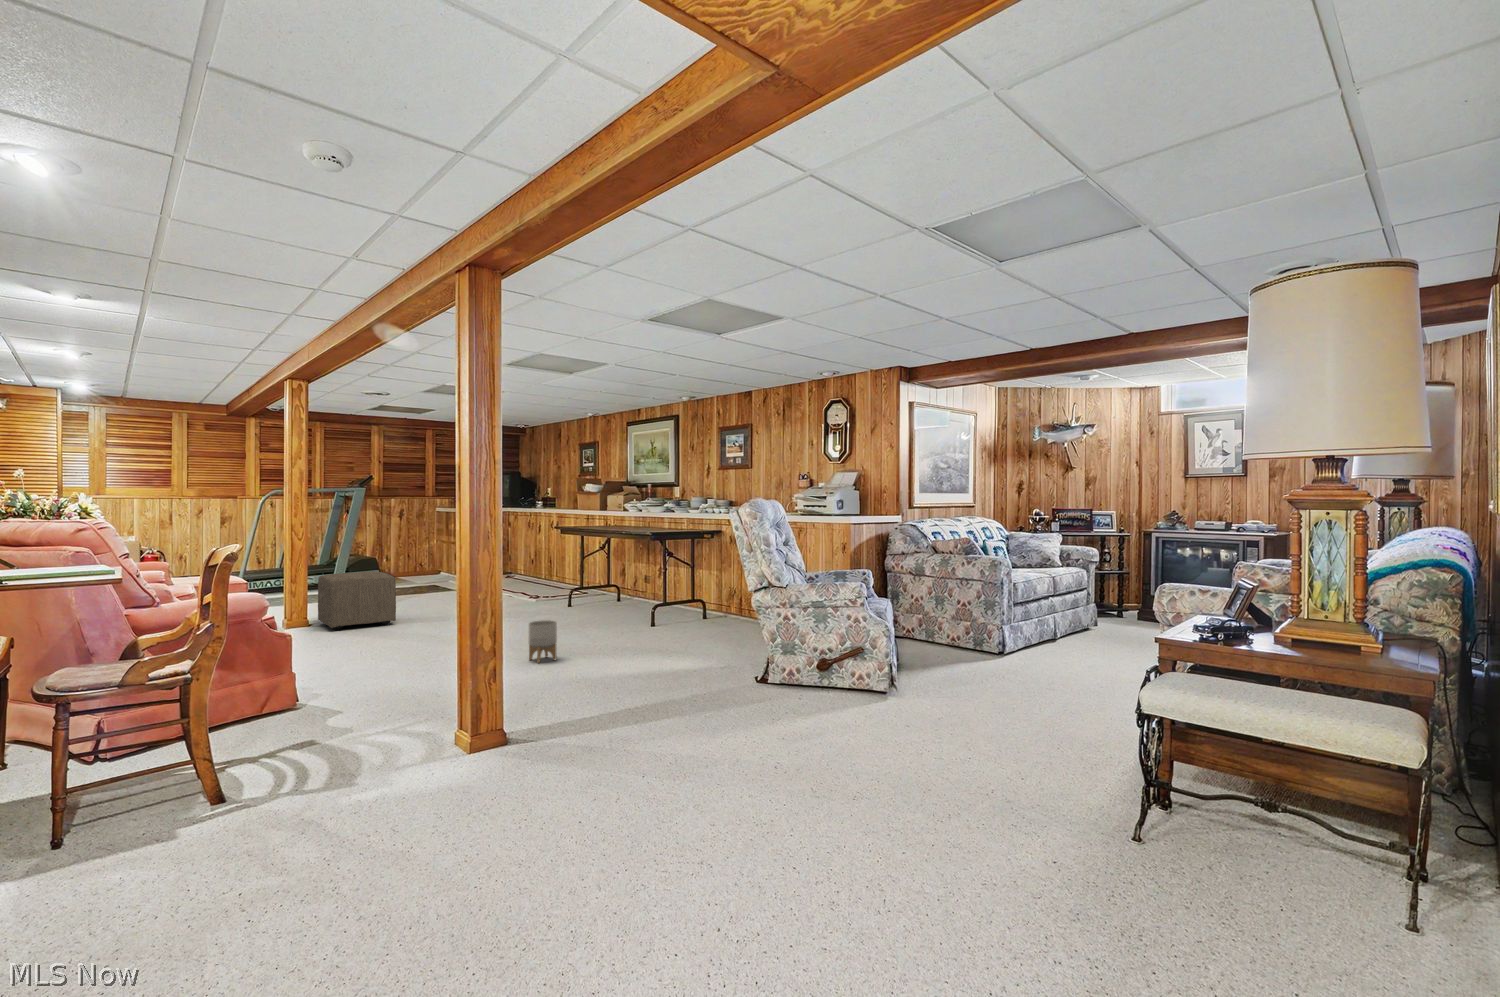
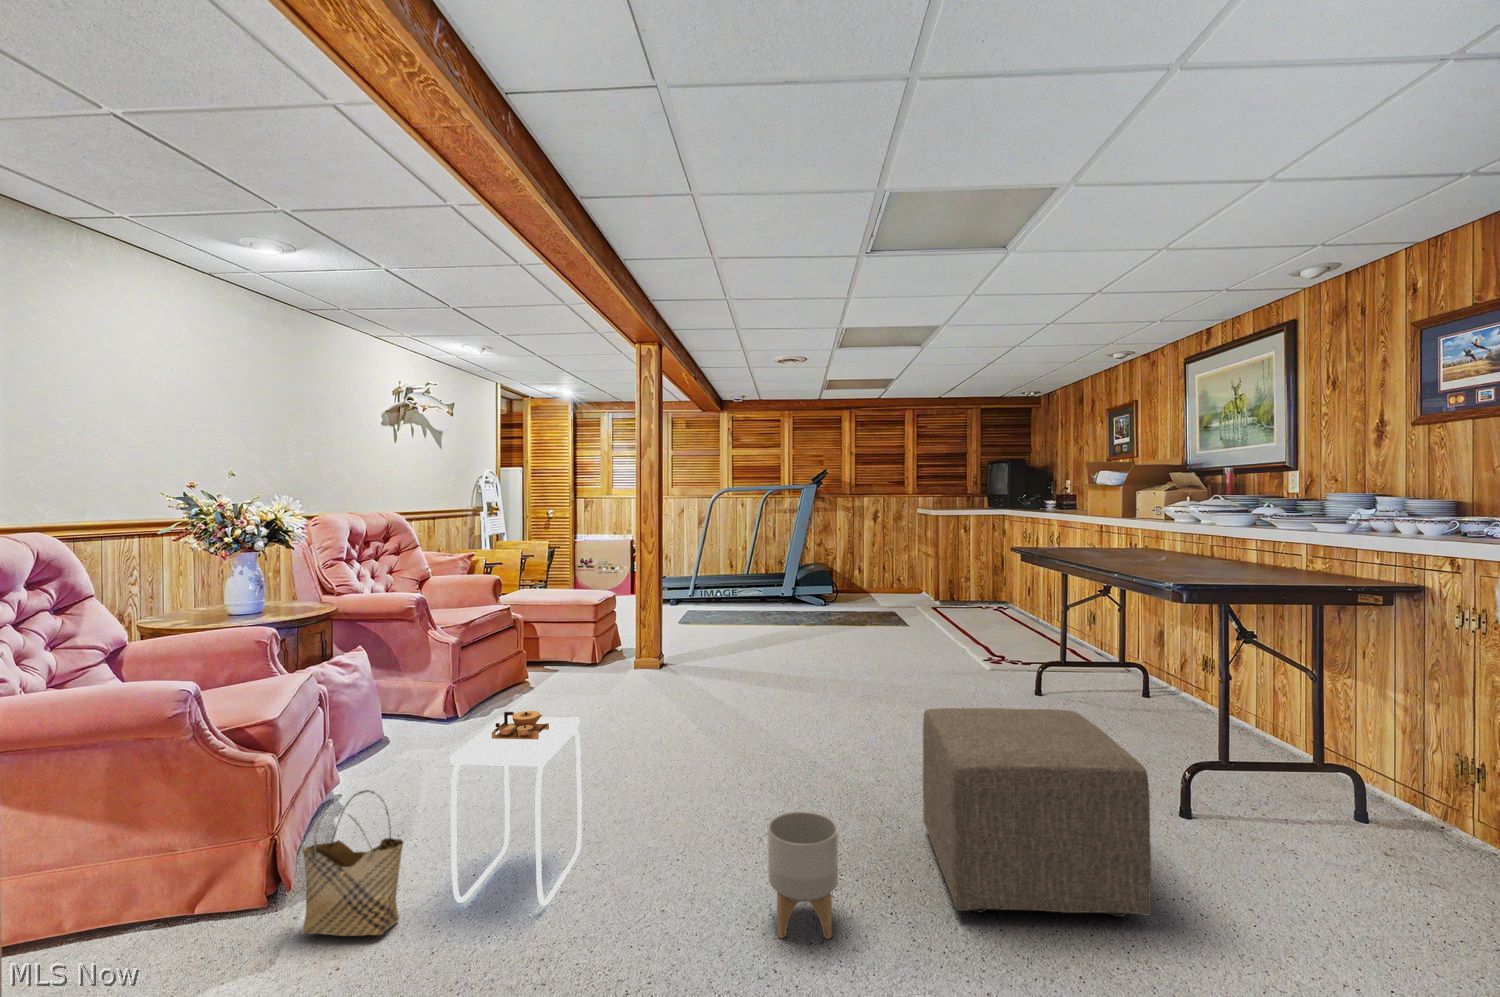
ottoman: present [318,572,396,630] -> present [923,708,1152,917]
side table: none [376,596,435,682] -> present [451,711,582,906]
woven basket: none [324,633,373,698] -> present [302,790,403,936]

